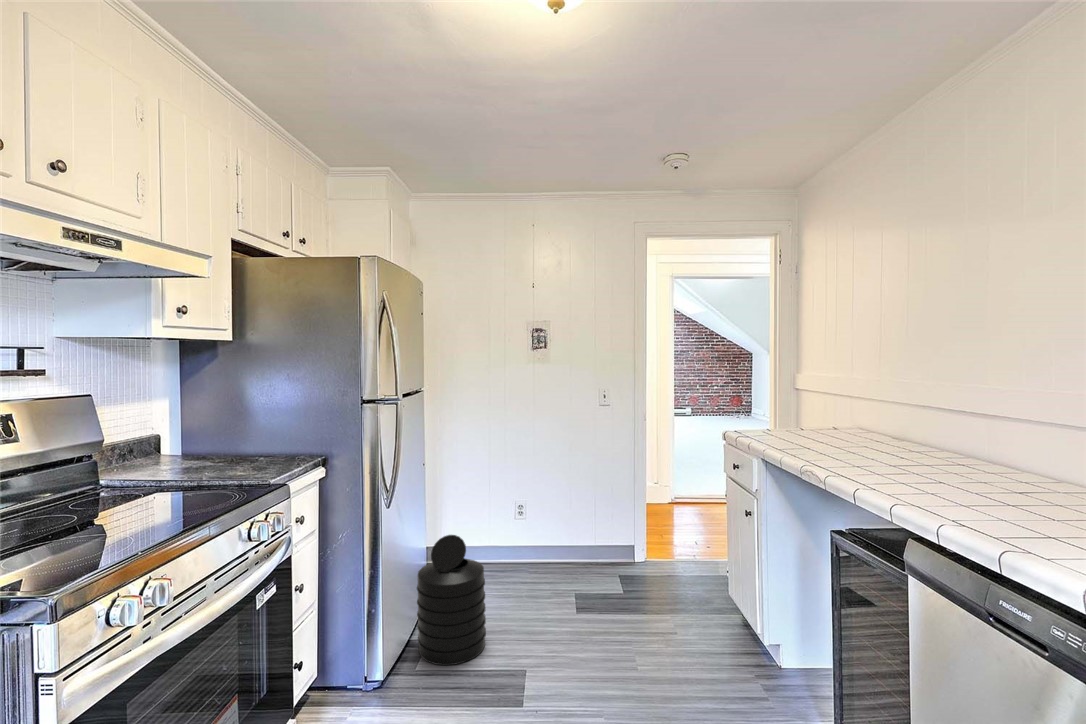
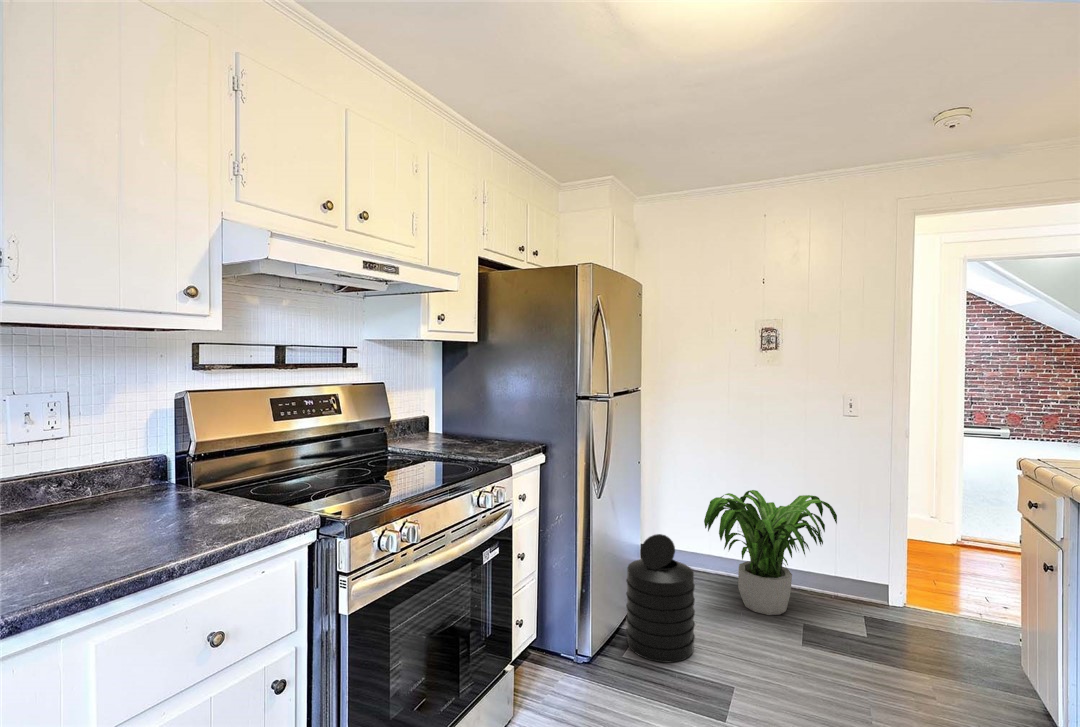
potted plant: none [488,477,597,592] -> present [704,490,837,615]

